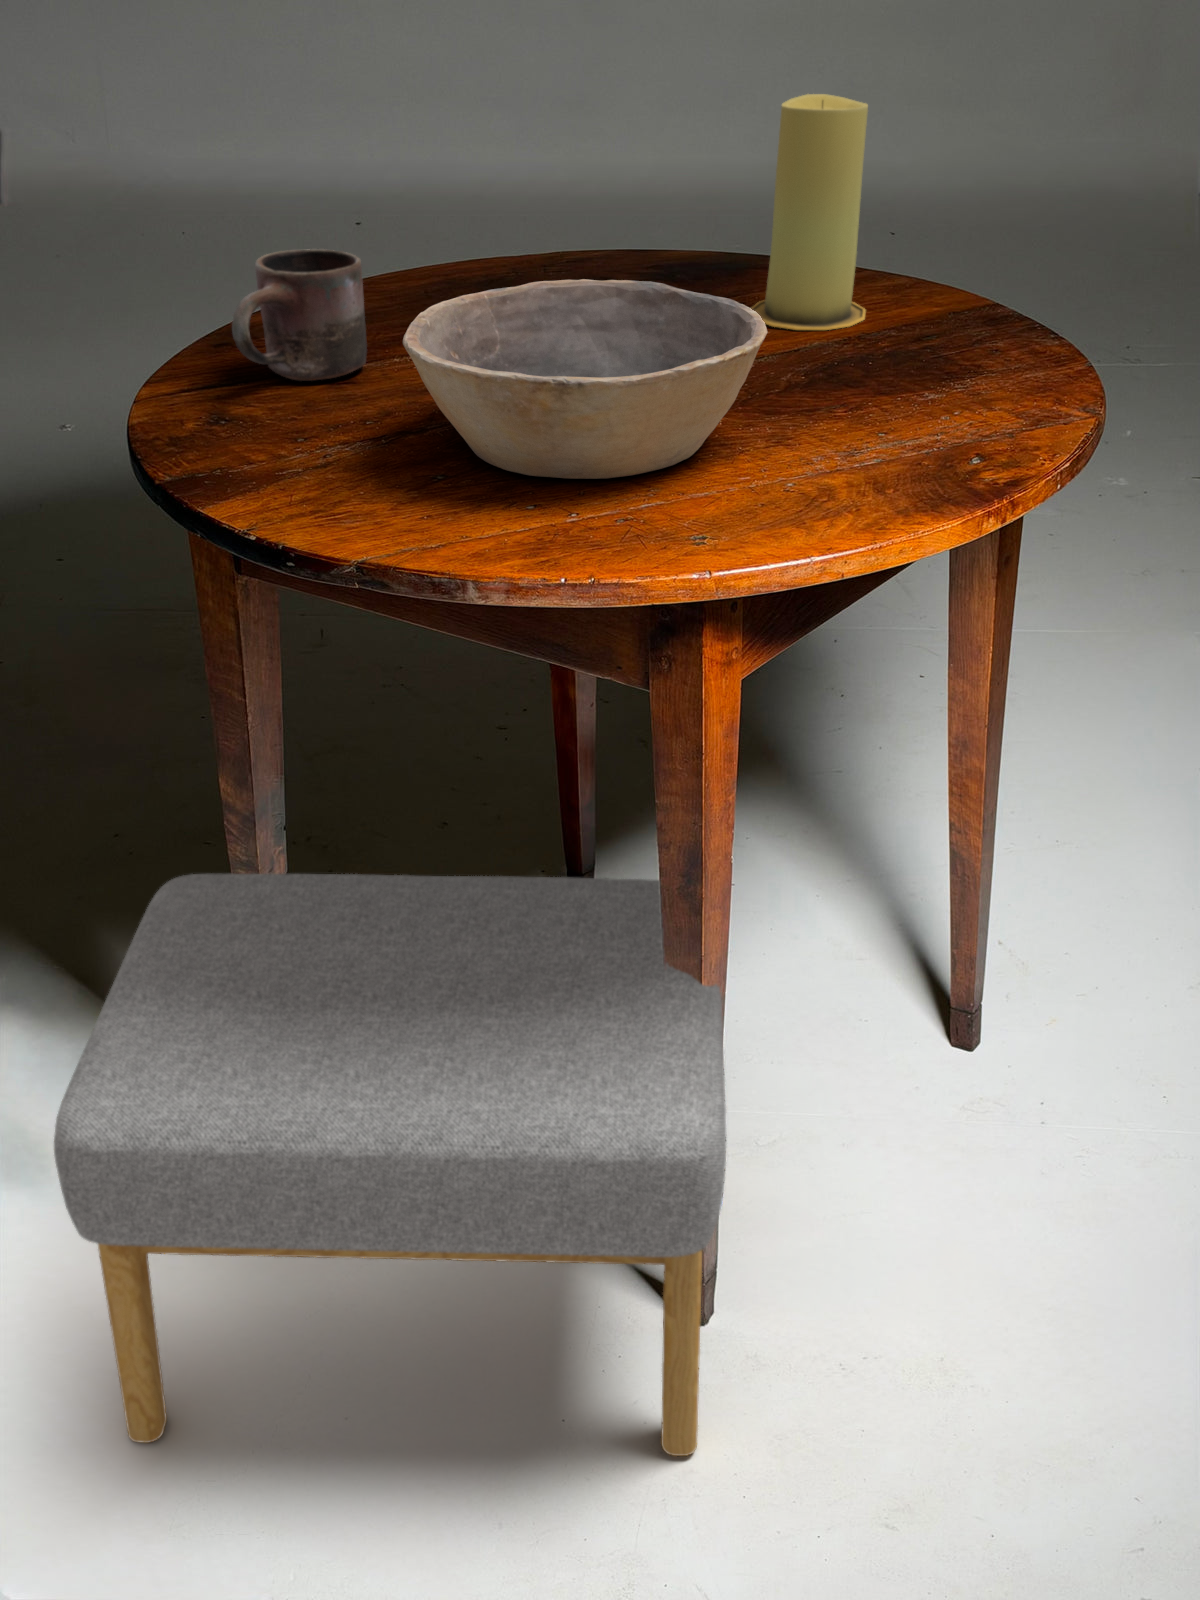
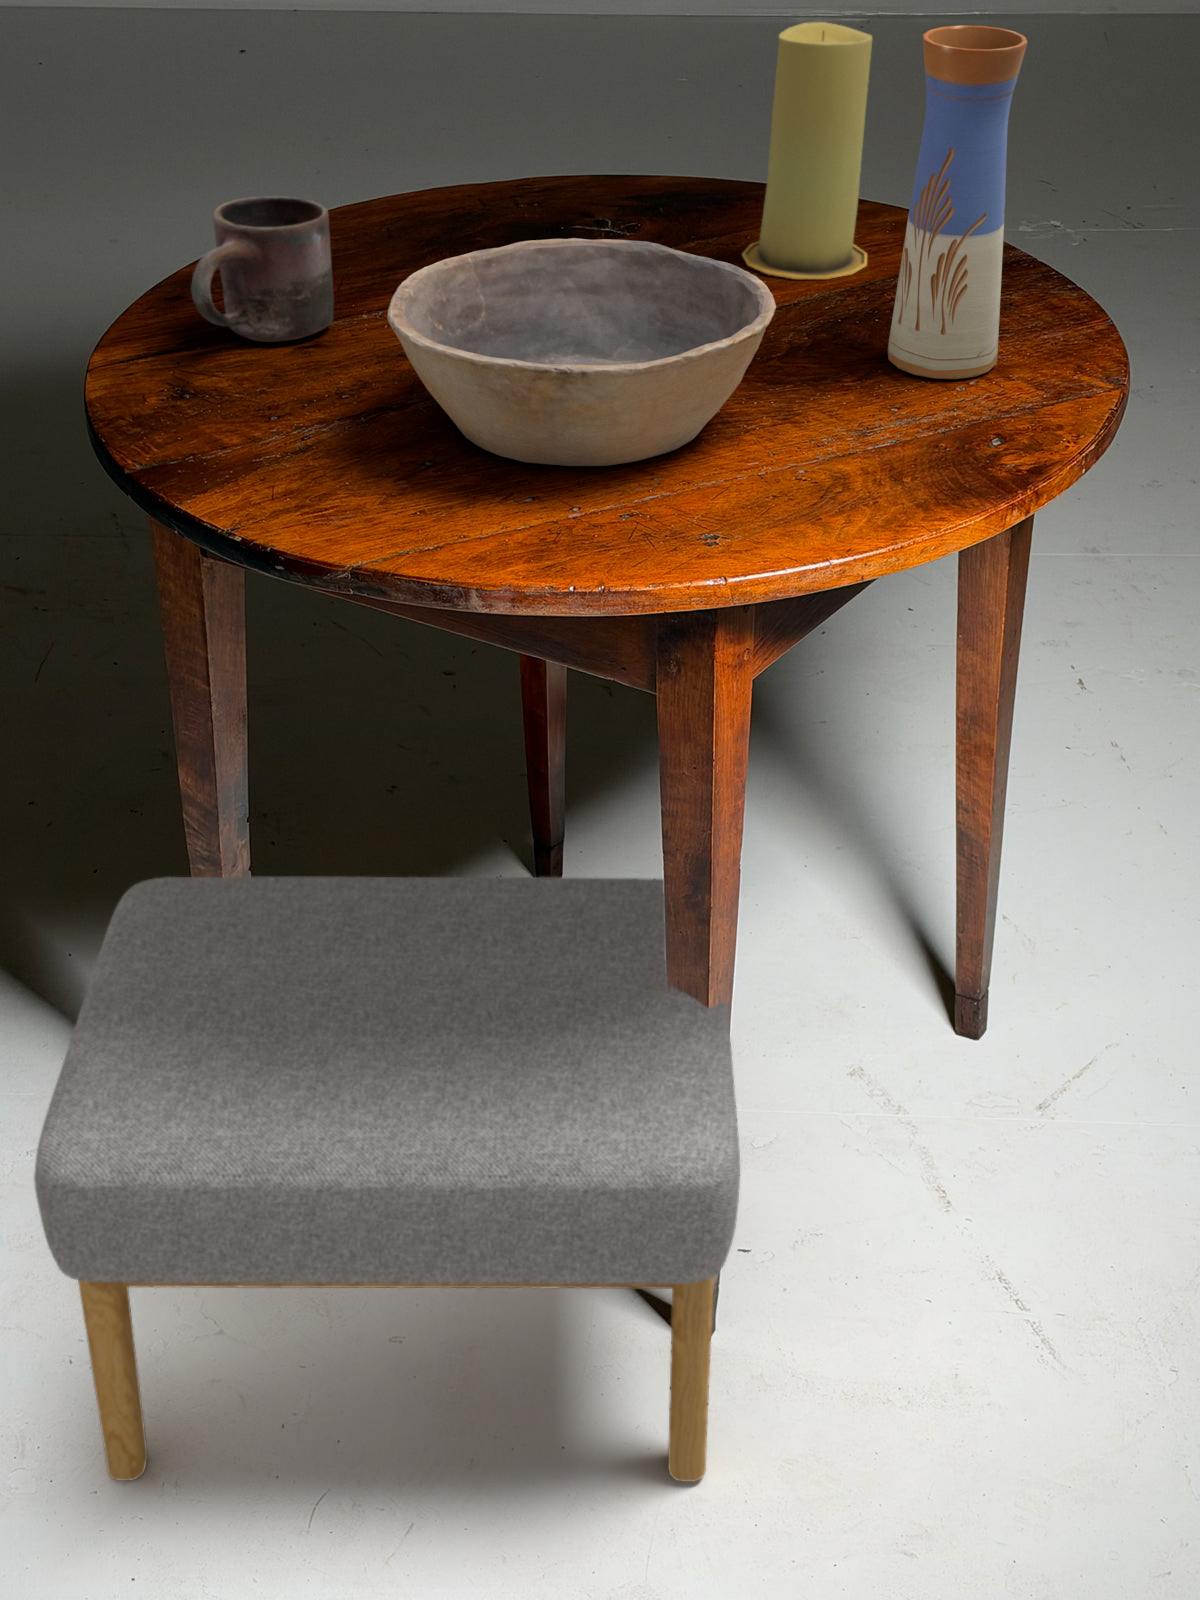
vase: none [878,77,1006,409] -> present [888,25,1027,379]

